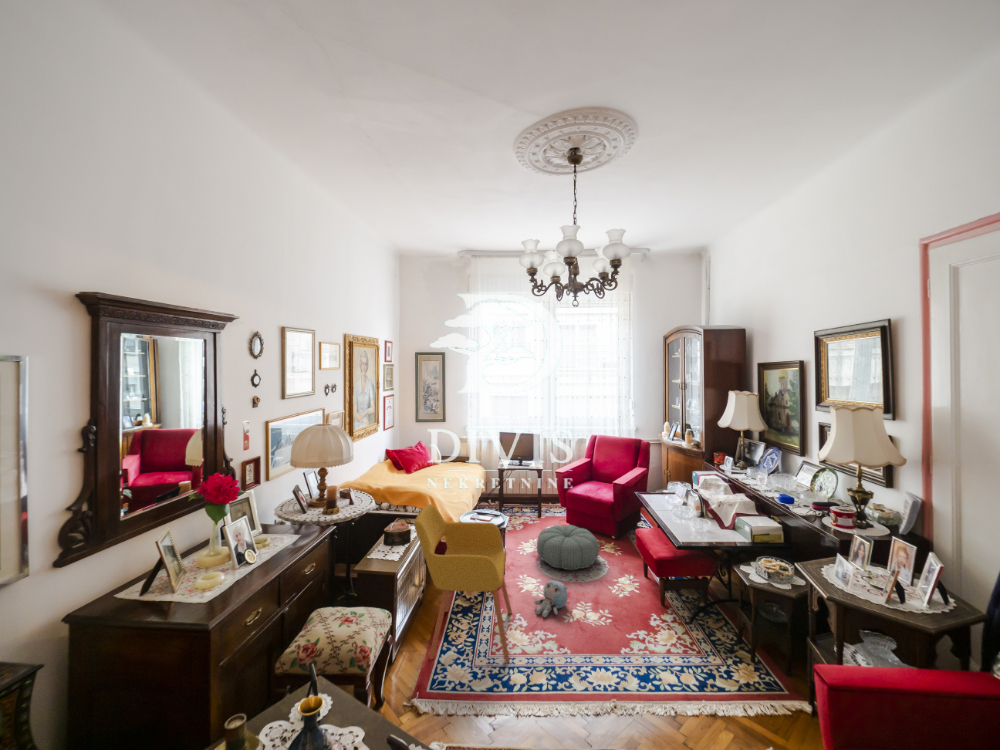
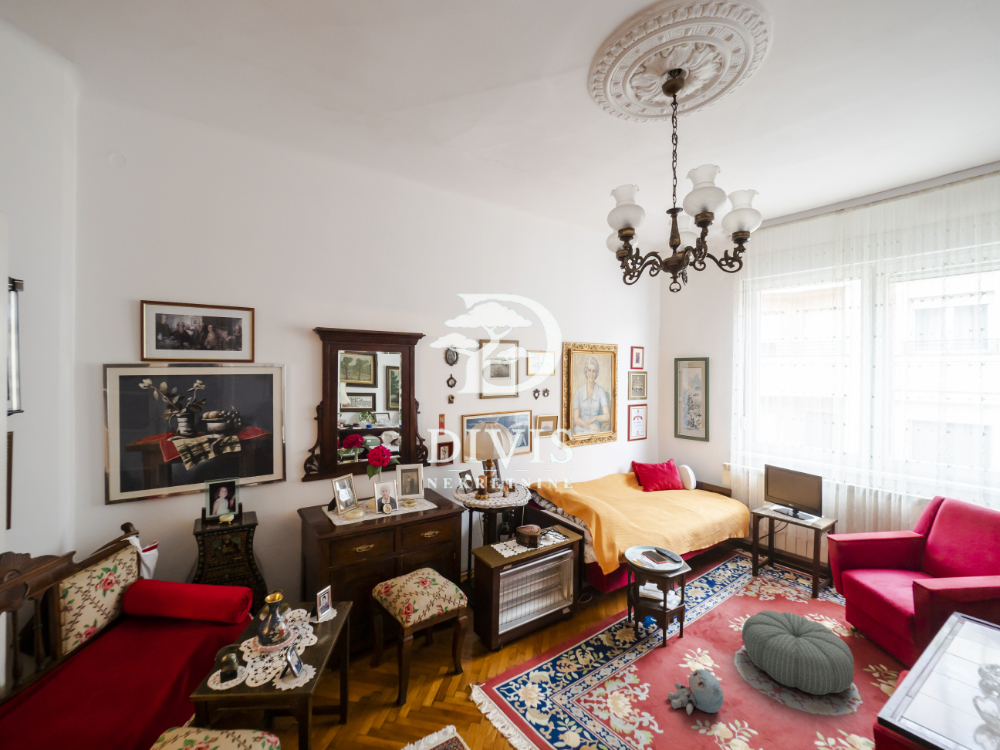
armchair: present [414,504,512,663] -> none [524,518,642,718]

